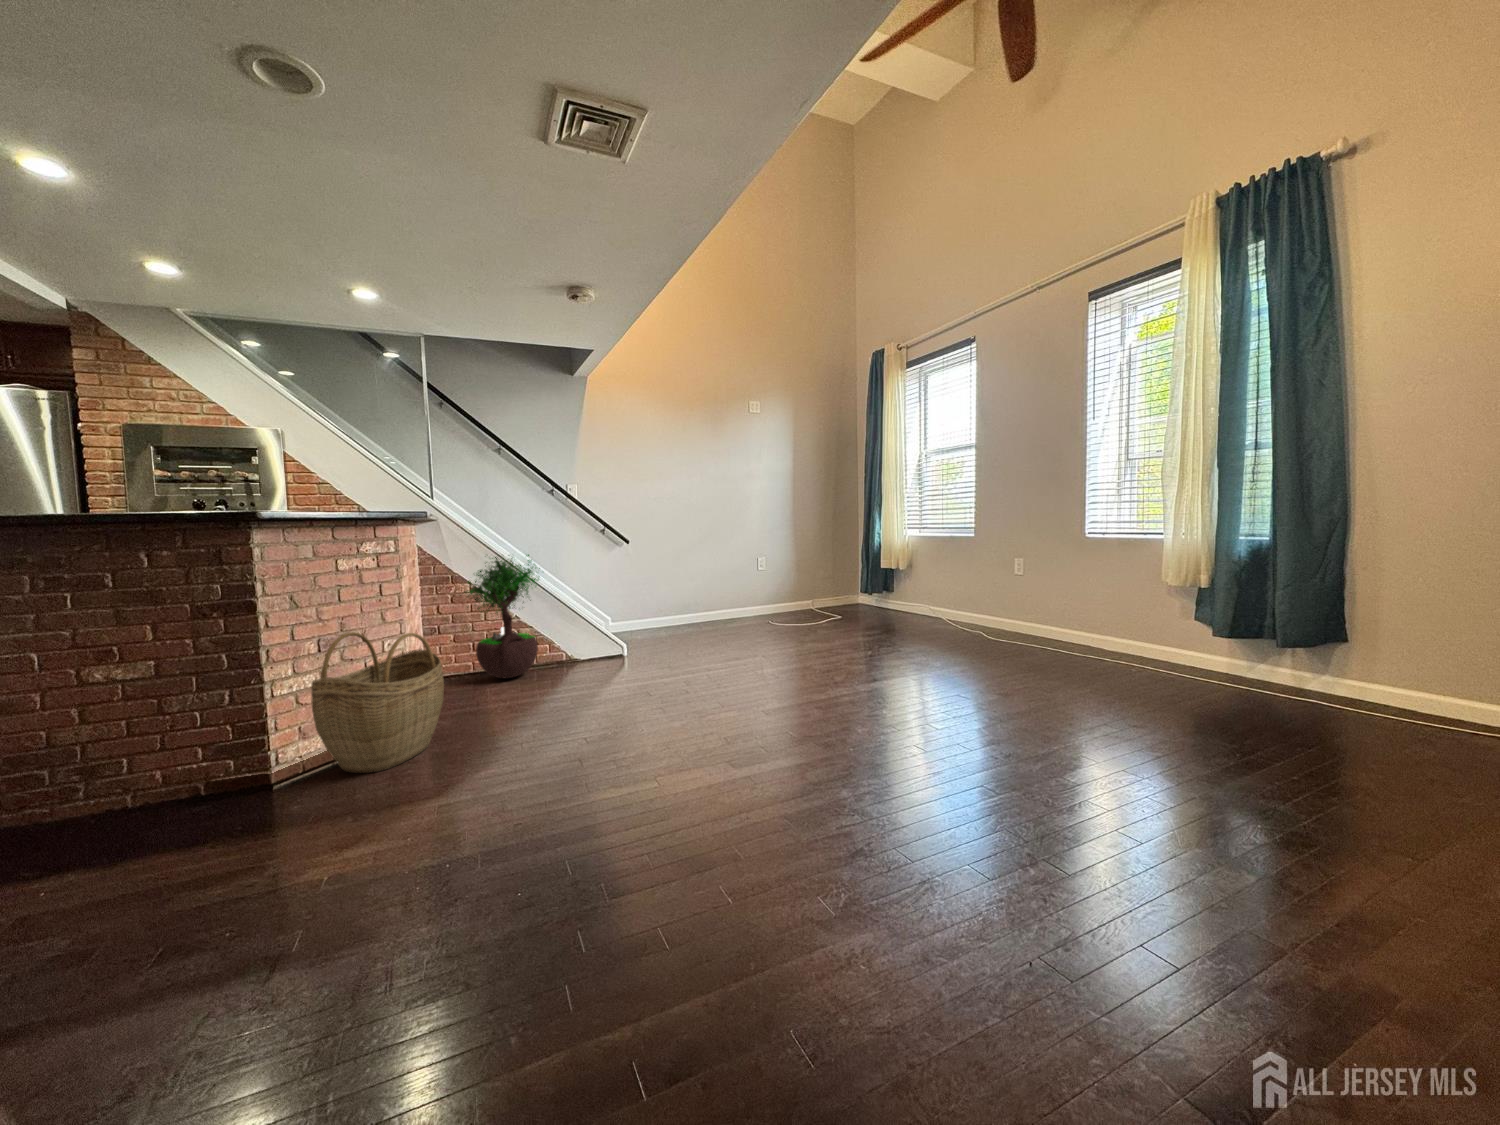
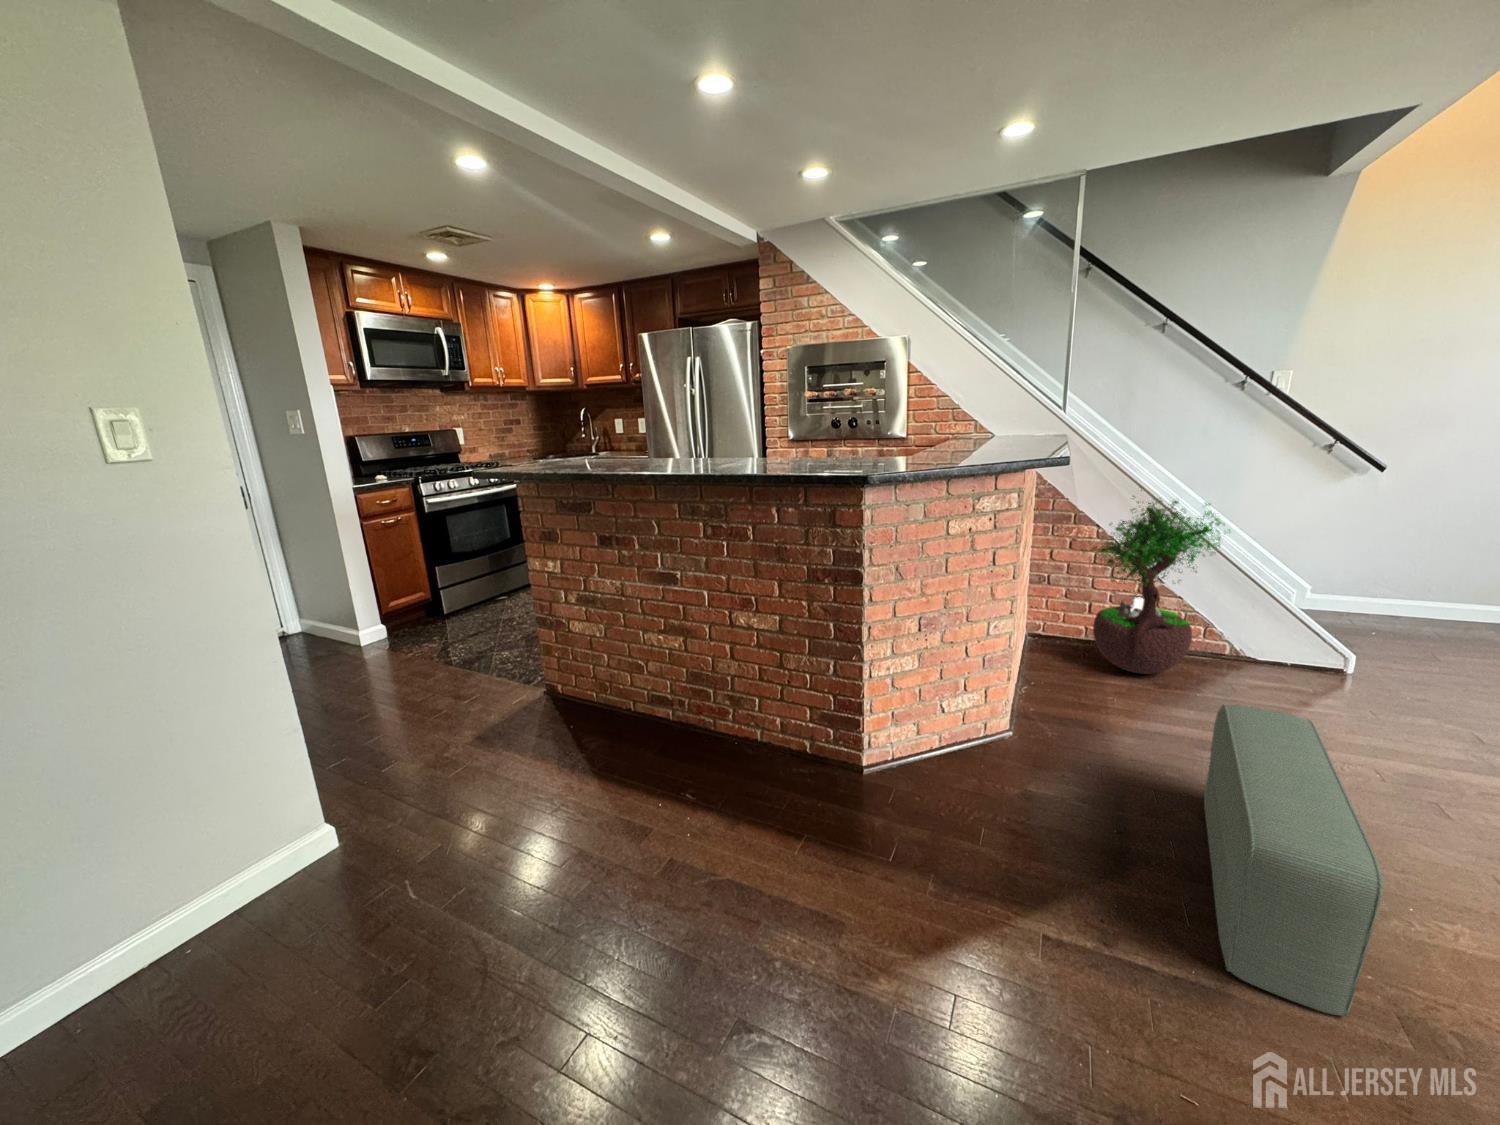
woven basket: present [311,632,444,773] -> none [905,615,1062,808]
pouf: none [532,649,589,771] -> present [1204,705,1383,1016]

